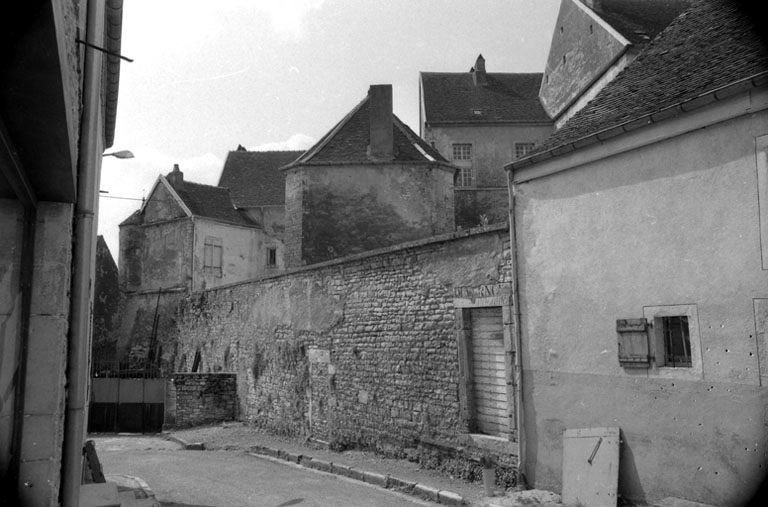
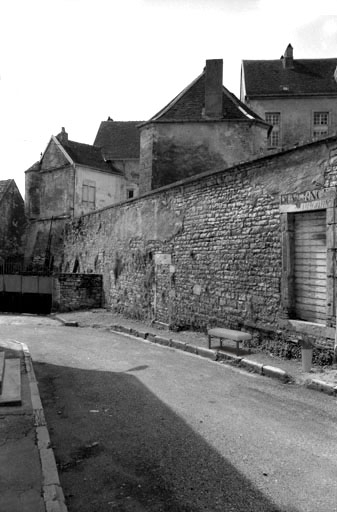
bench: none [377,446,430,481] -> present [208,328,252,356]

